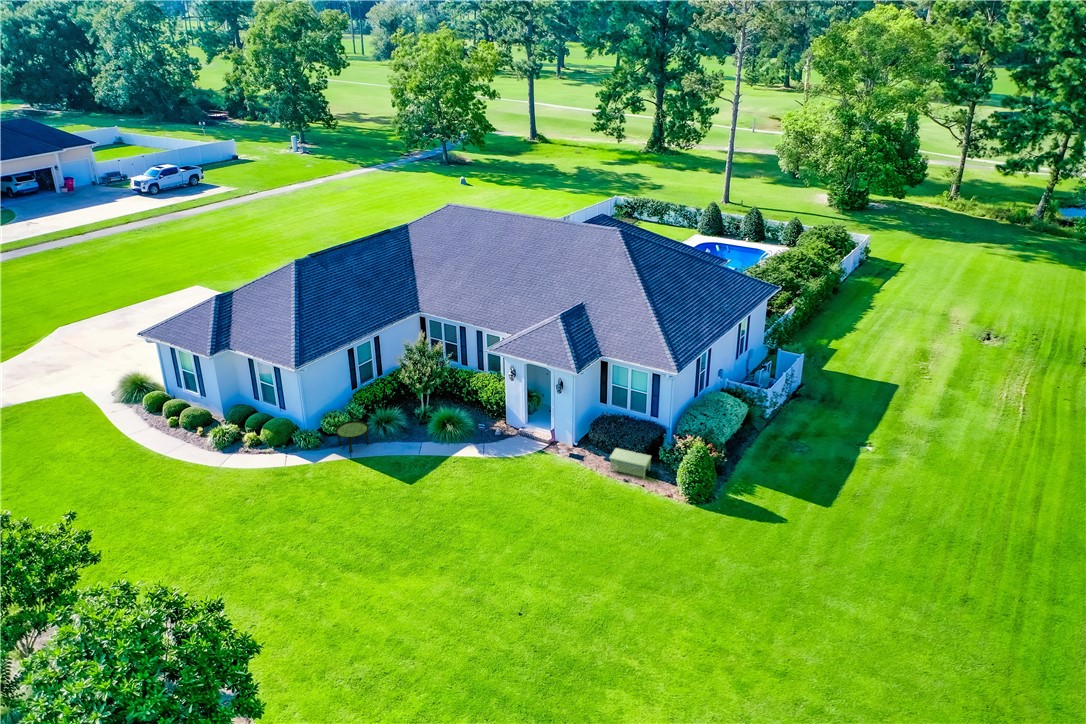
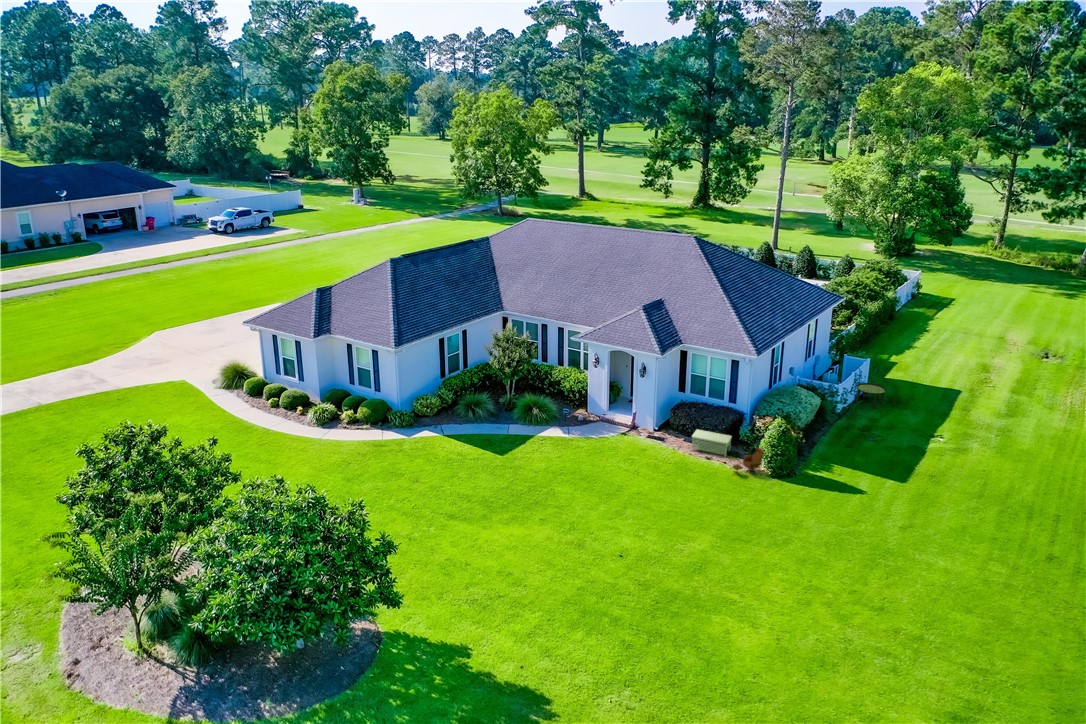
round table: present [335,420,369,453] -> present [856,383,887,408]
lounge chair: none [648,473,682,505] -> present [733,448,764,474]

